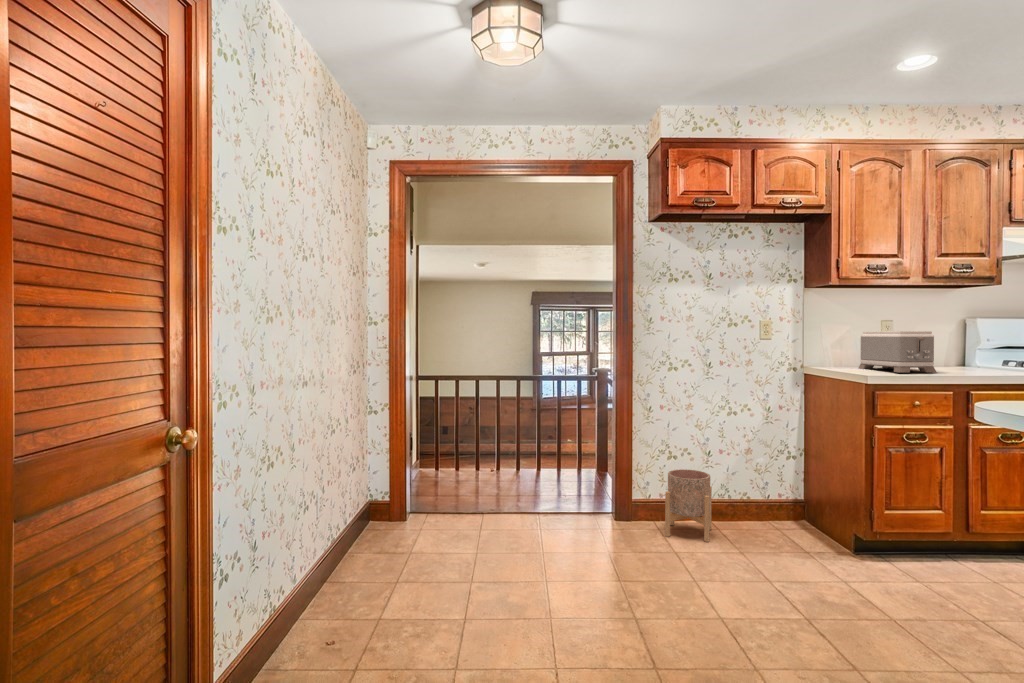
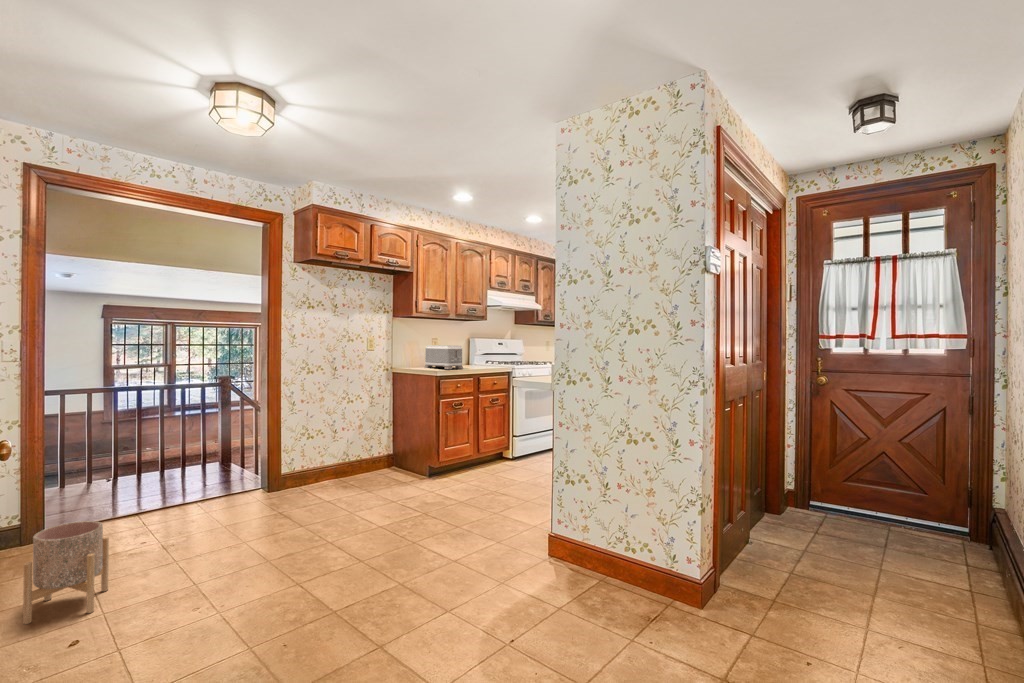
planter: present [665,469,712,542] -> present [23,521,109,624]

